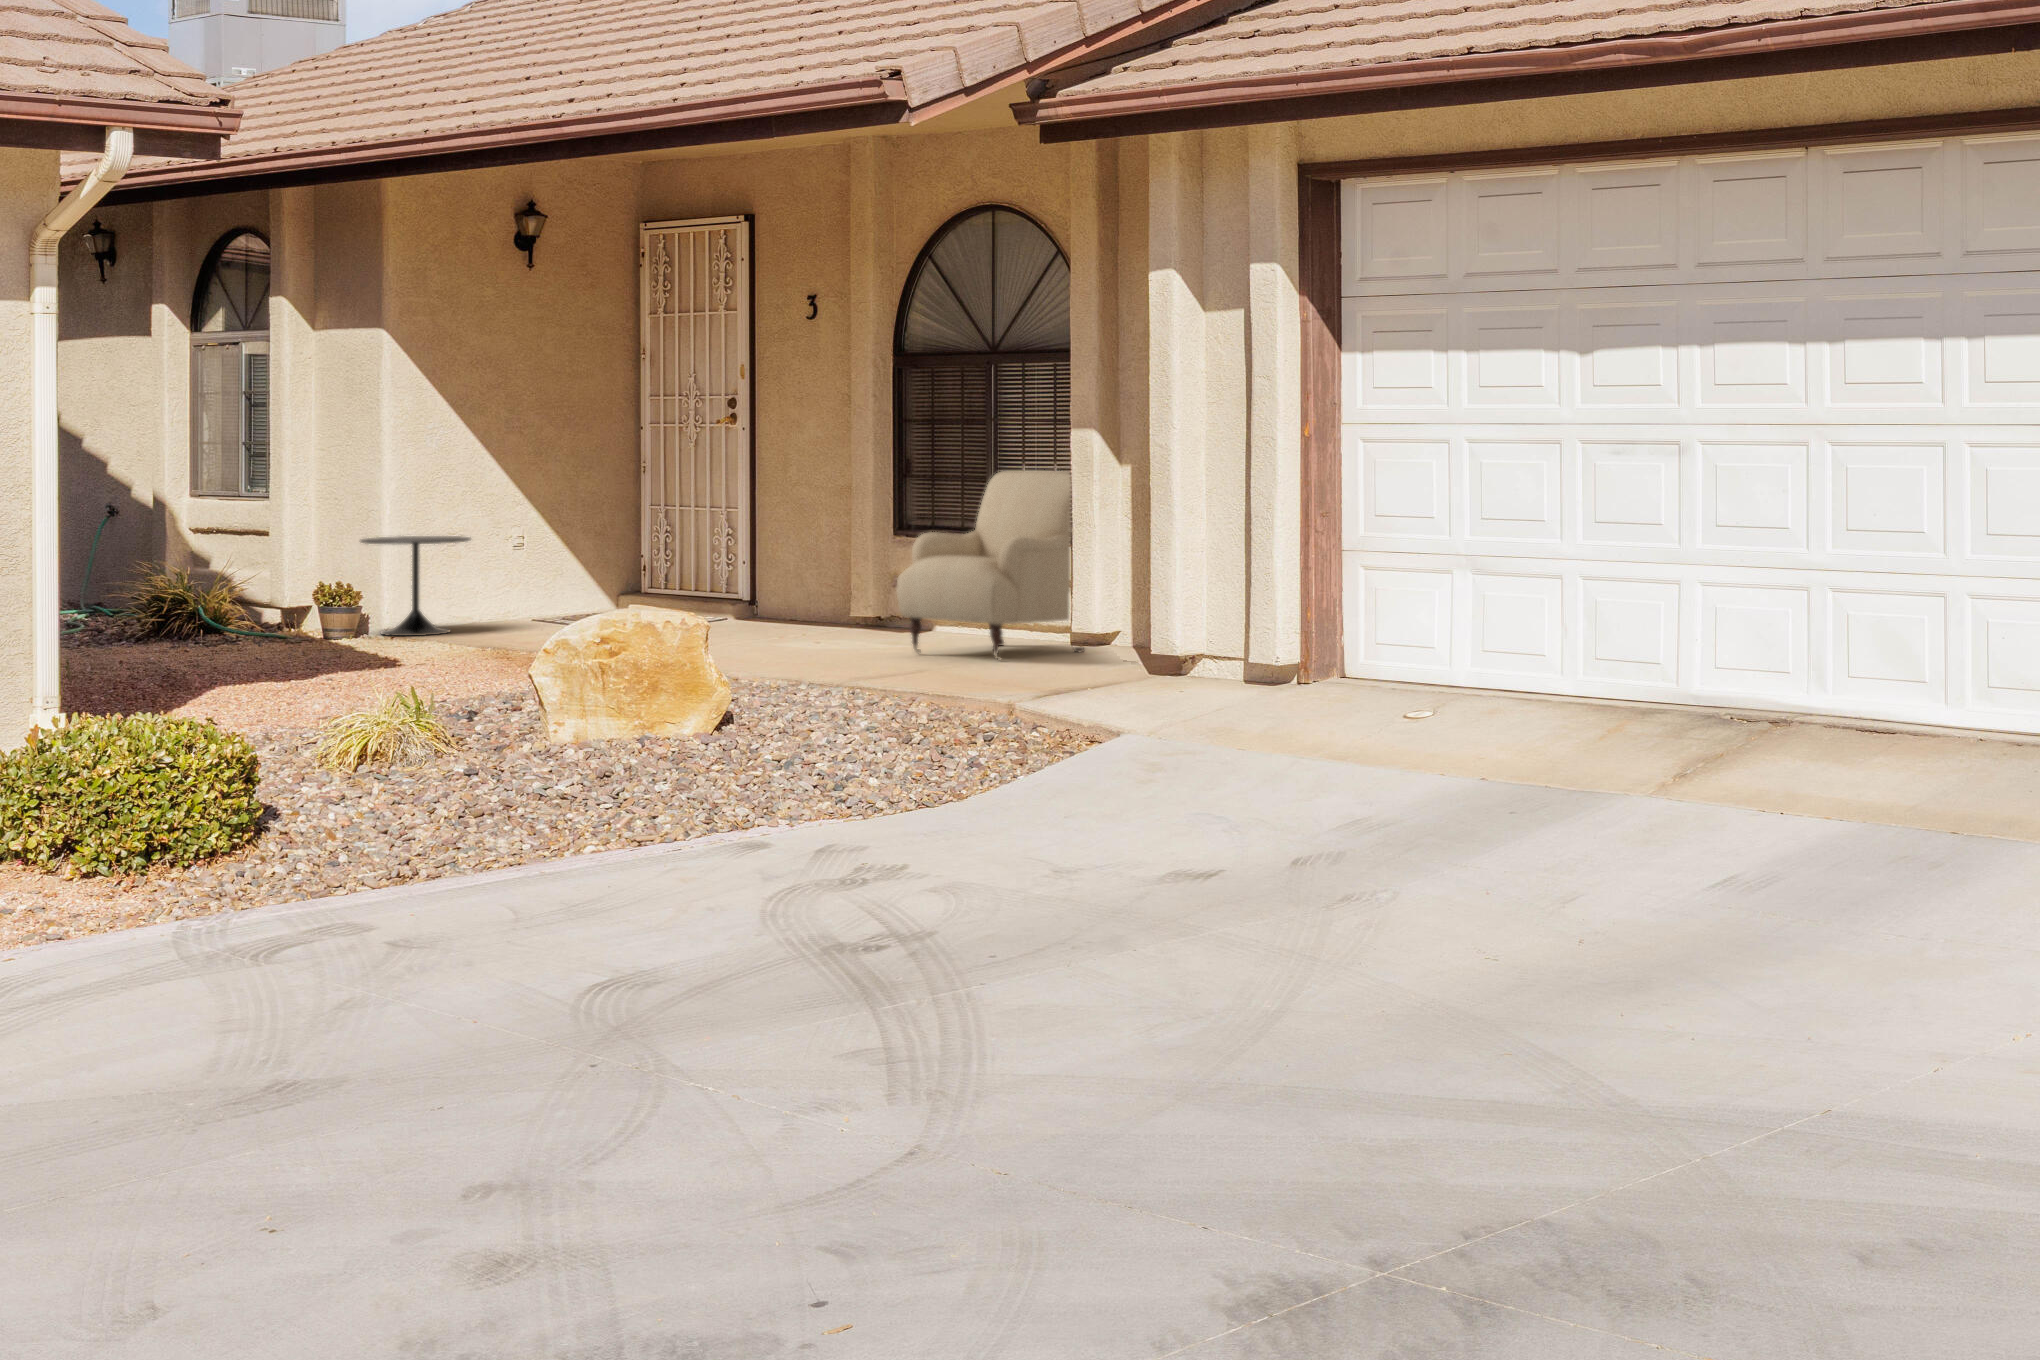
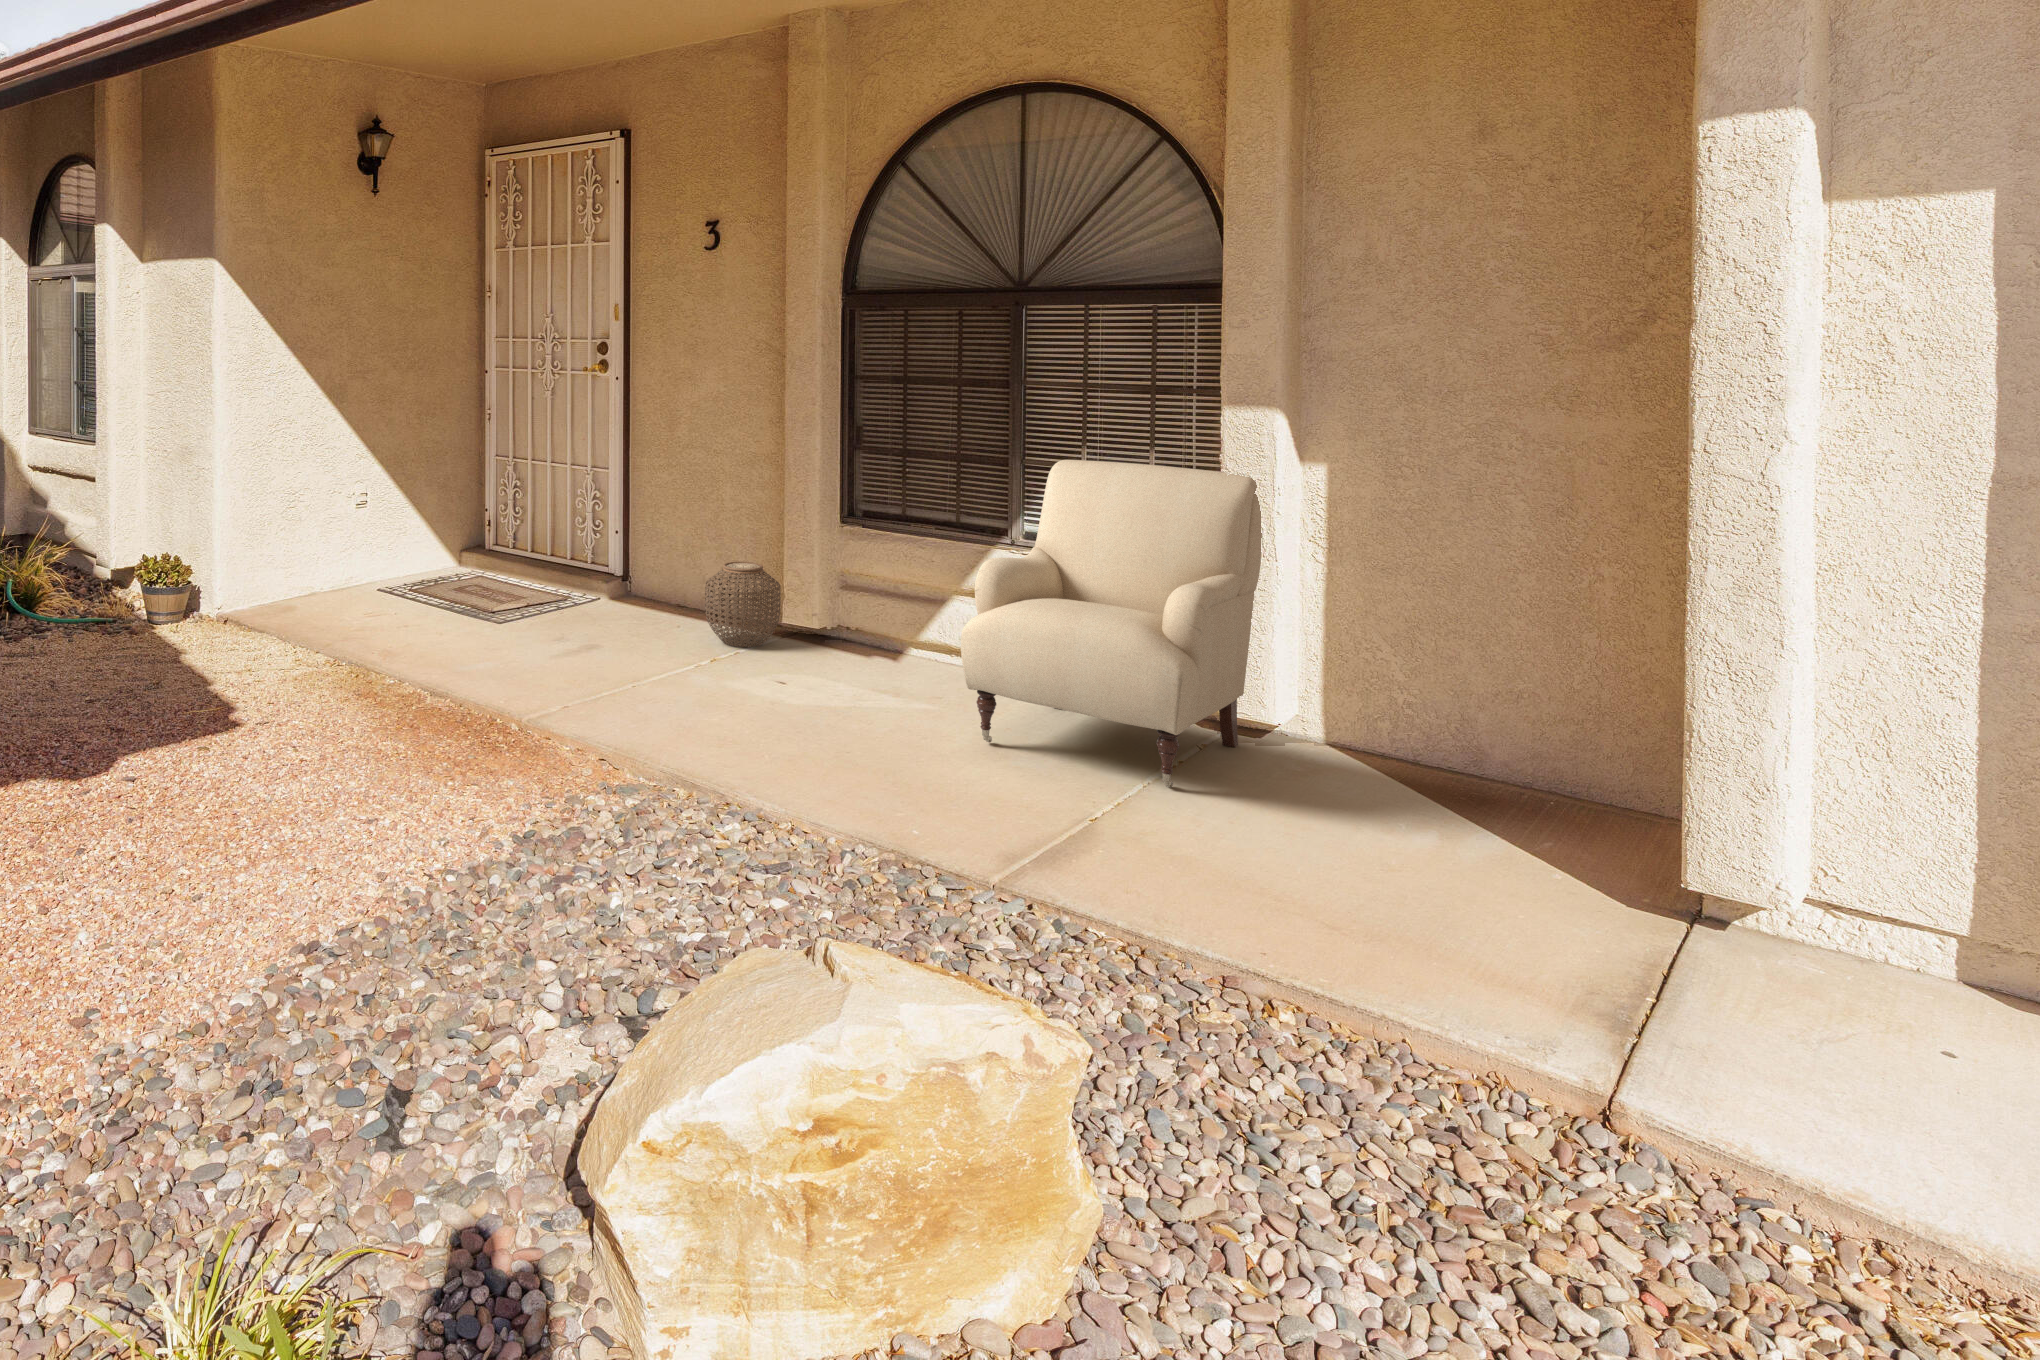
side table: present [361,536,470,636] -> none [188,501,317,631]
woven basket: none [787,570,848,634] -> present [705,562,781,647]

